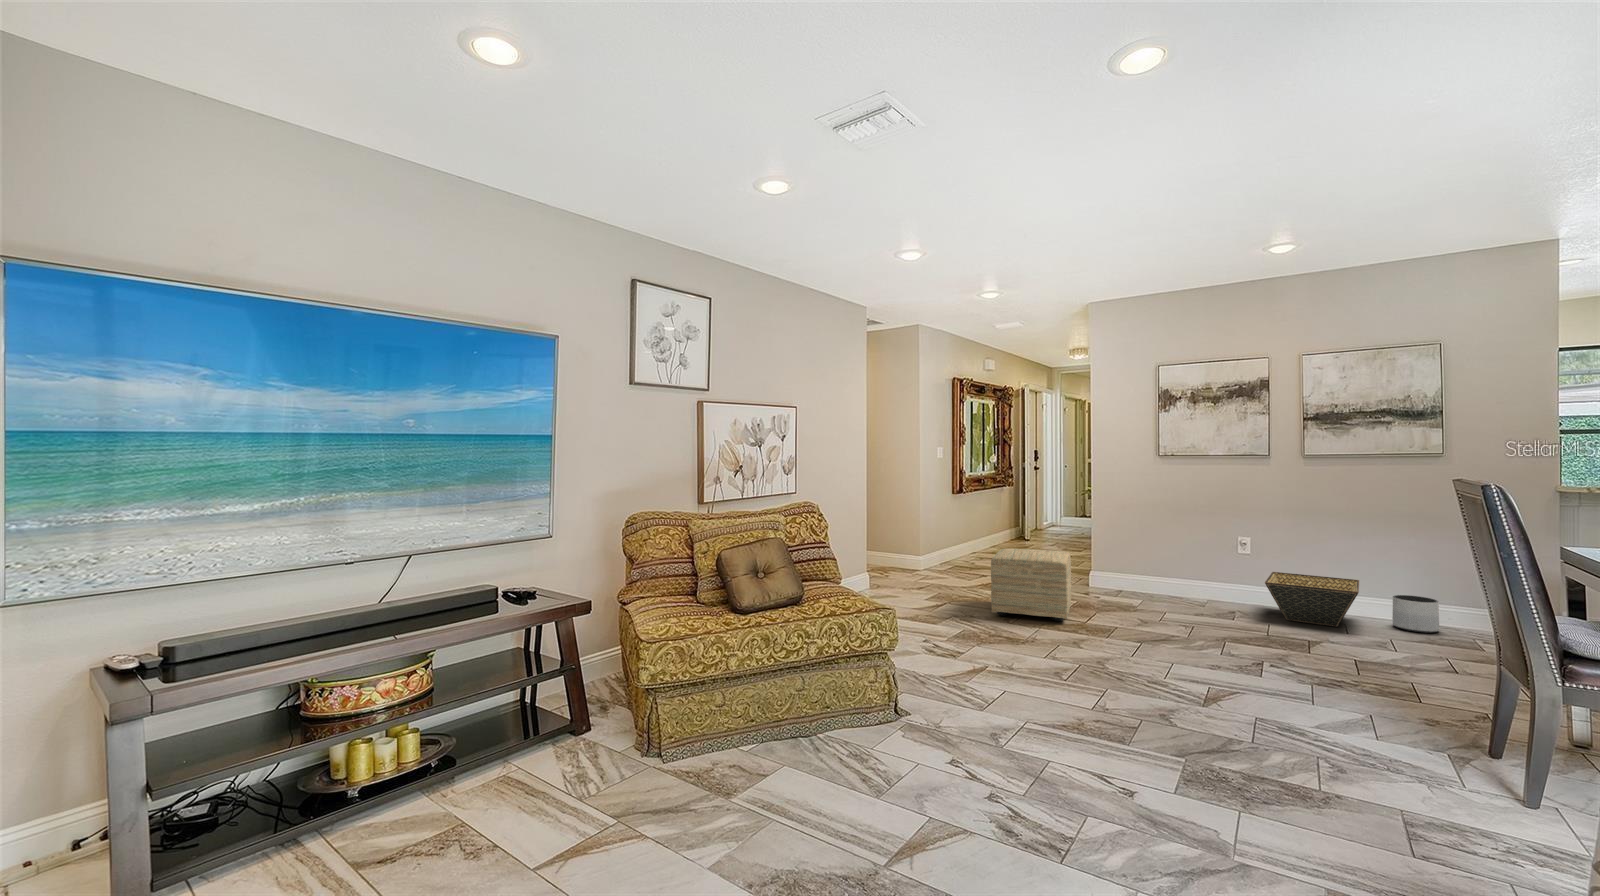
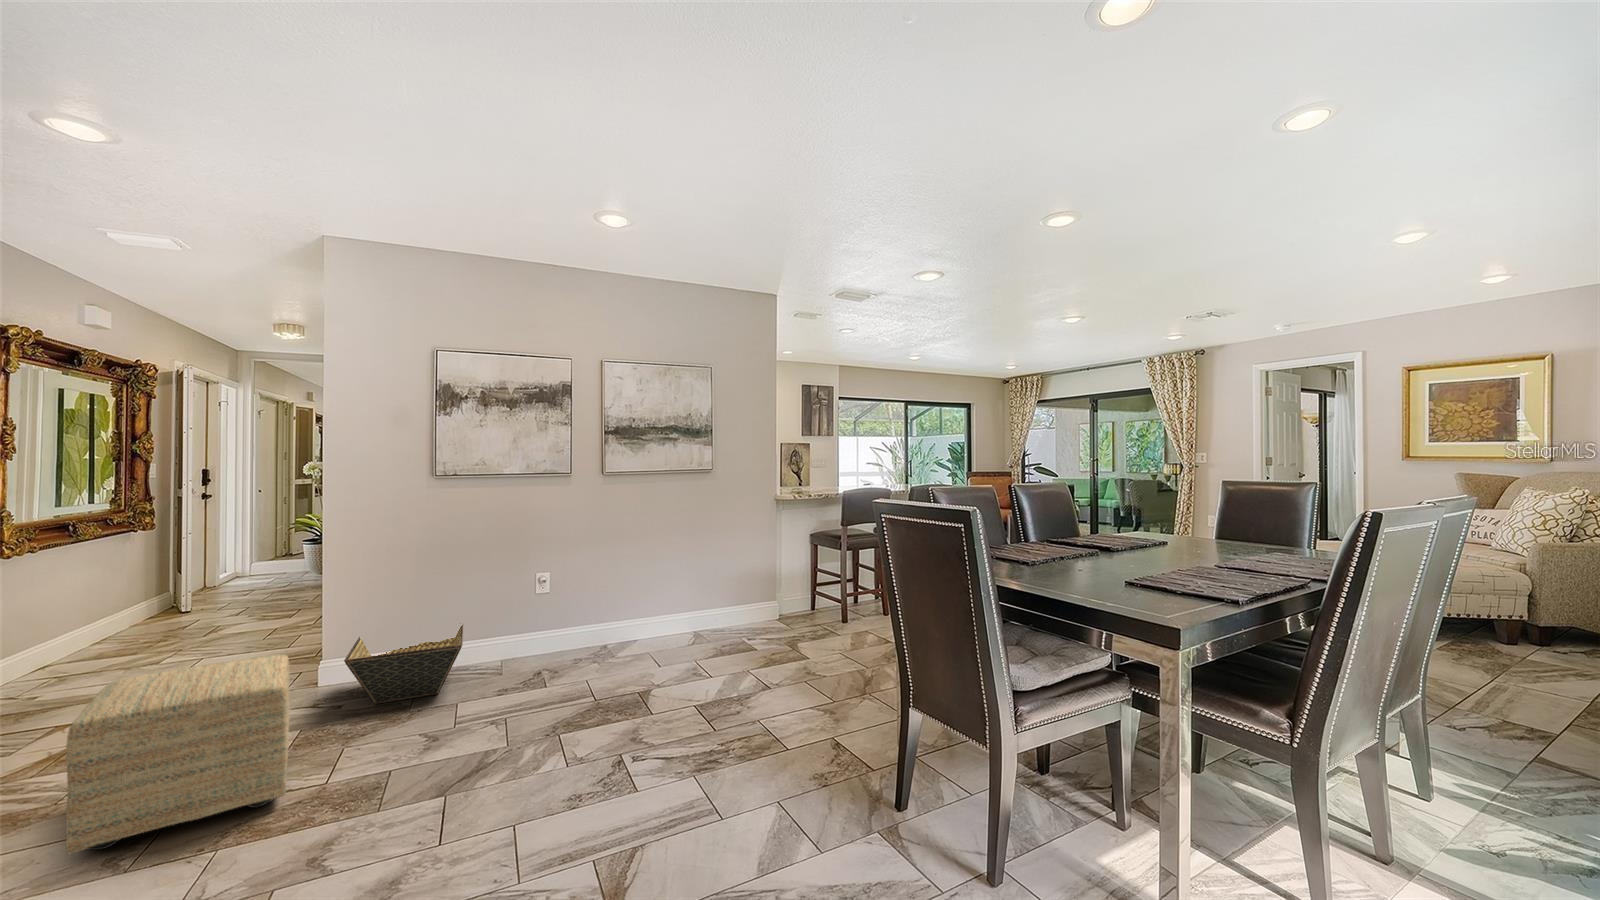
basket: present [1265,572,1359,627] -> present [344,623,463,704]
planter: present [1392,595,1439,633] -> none [680,609,714,647]

